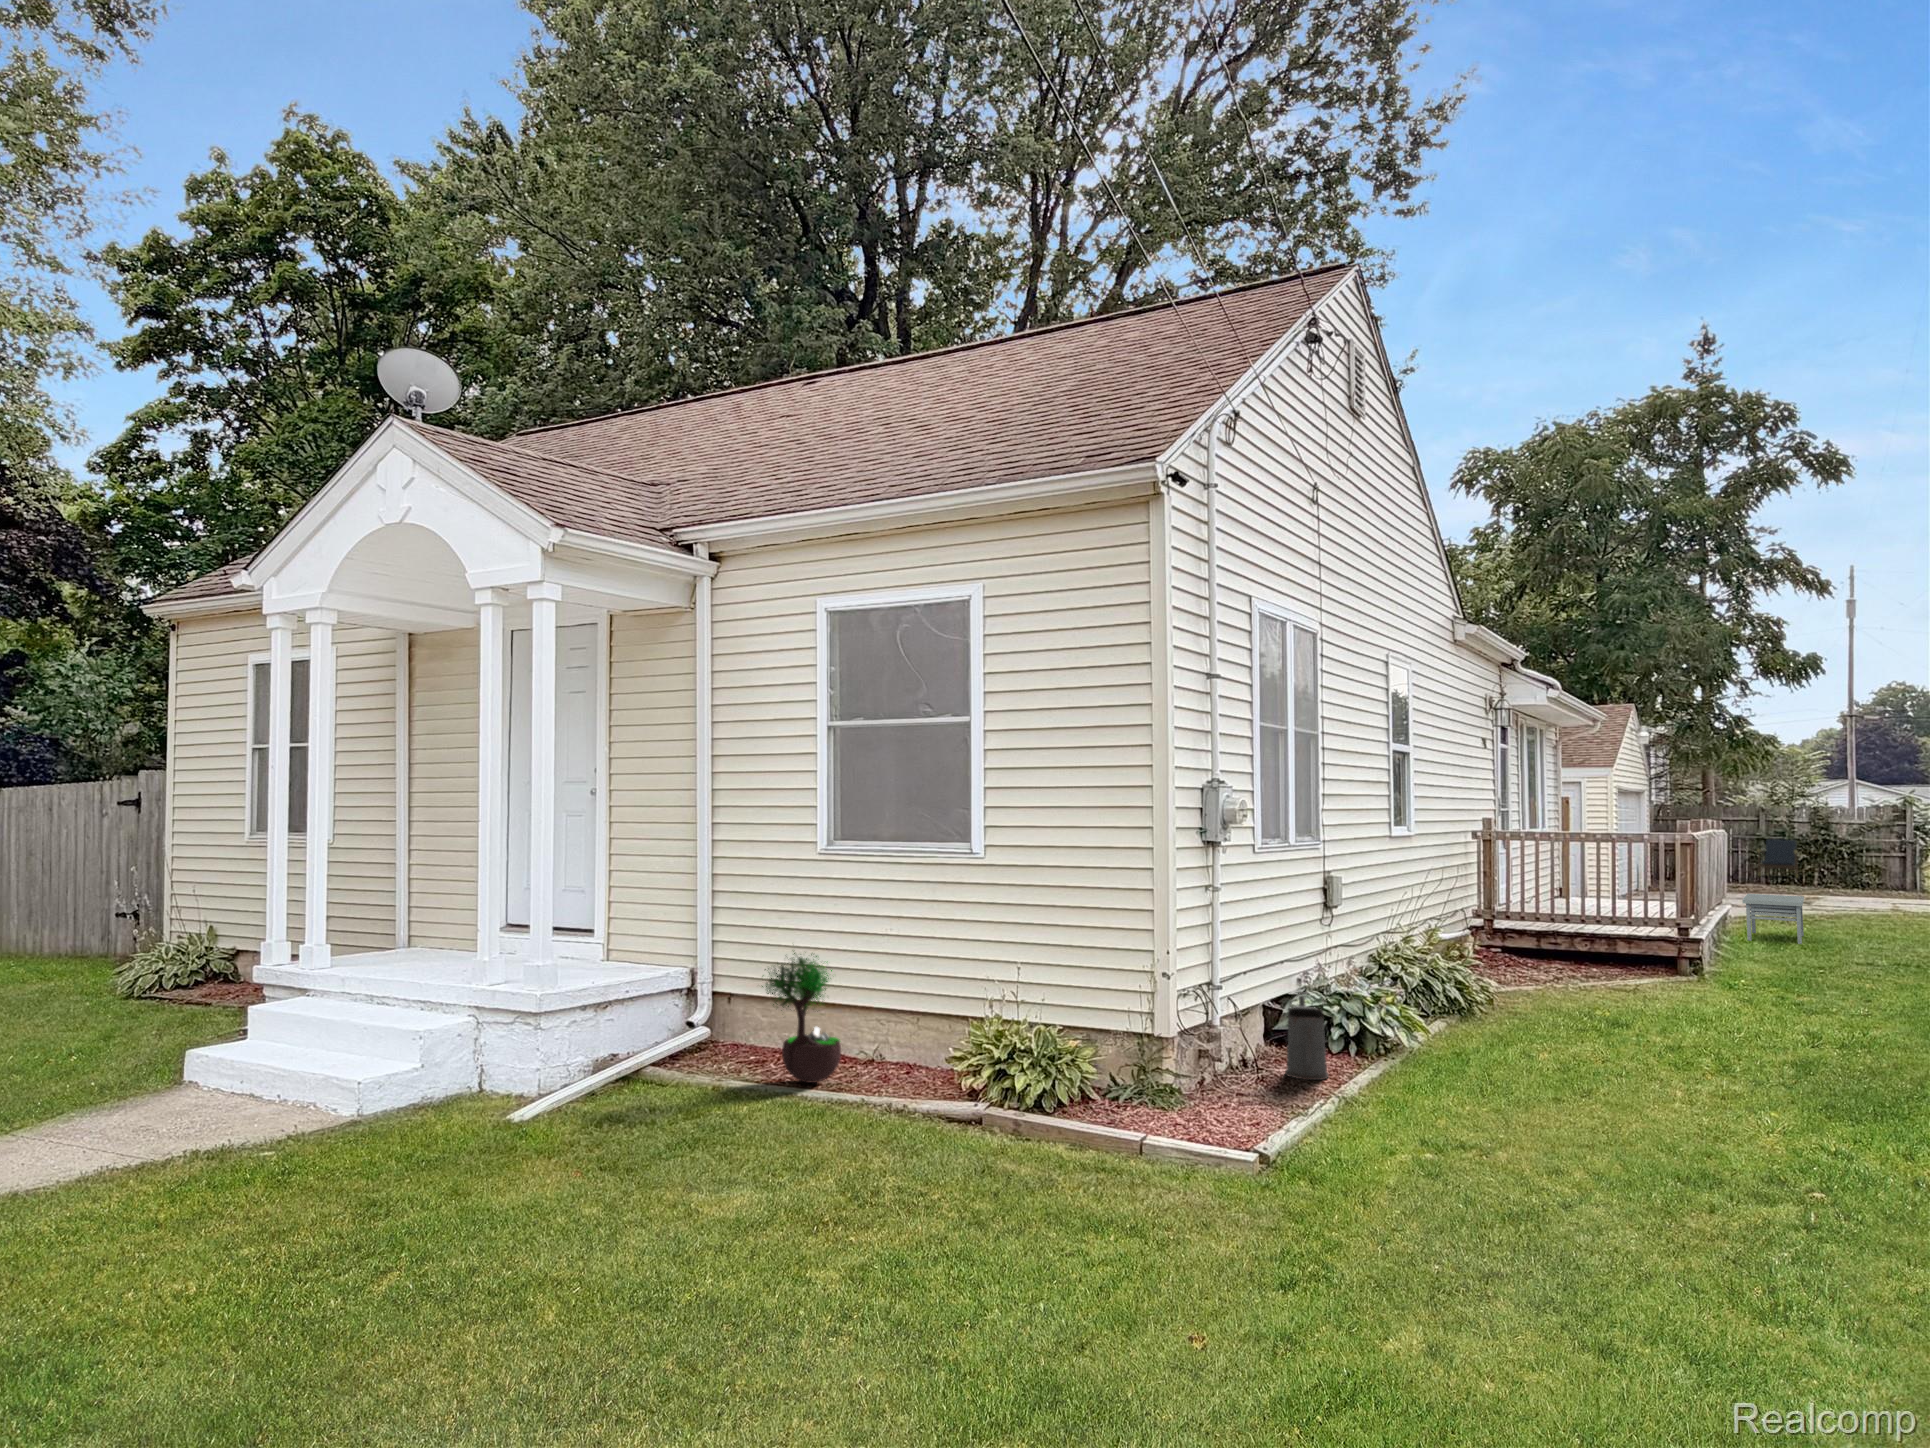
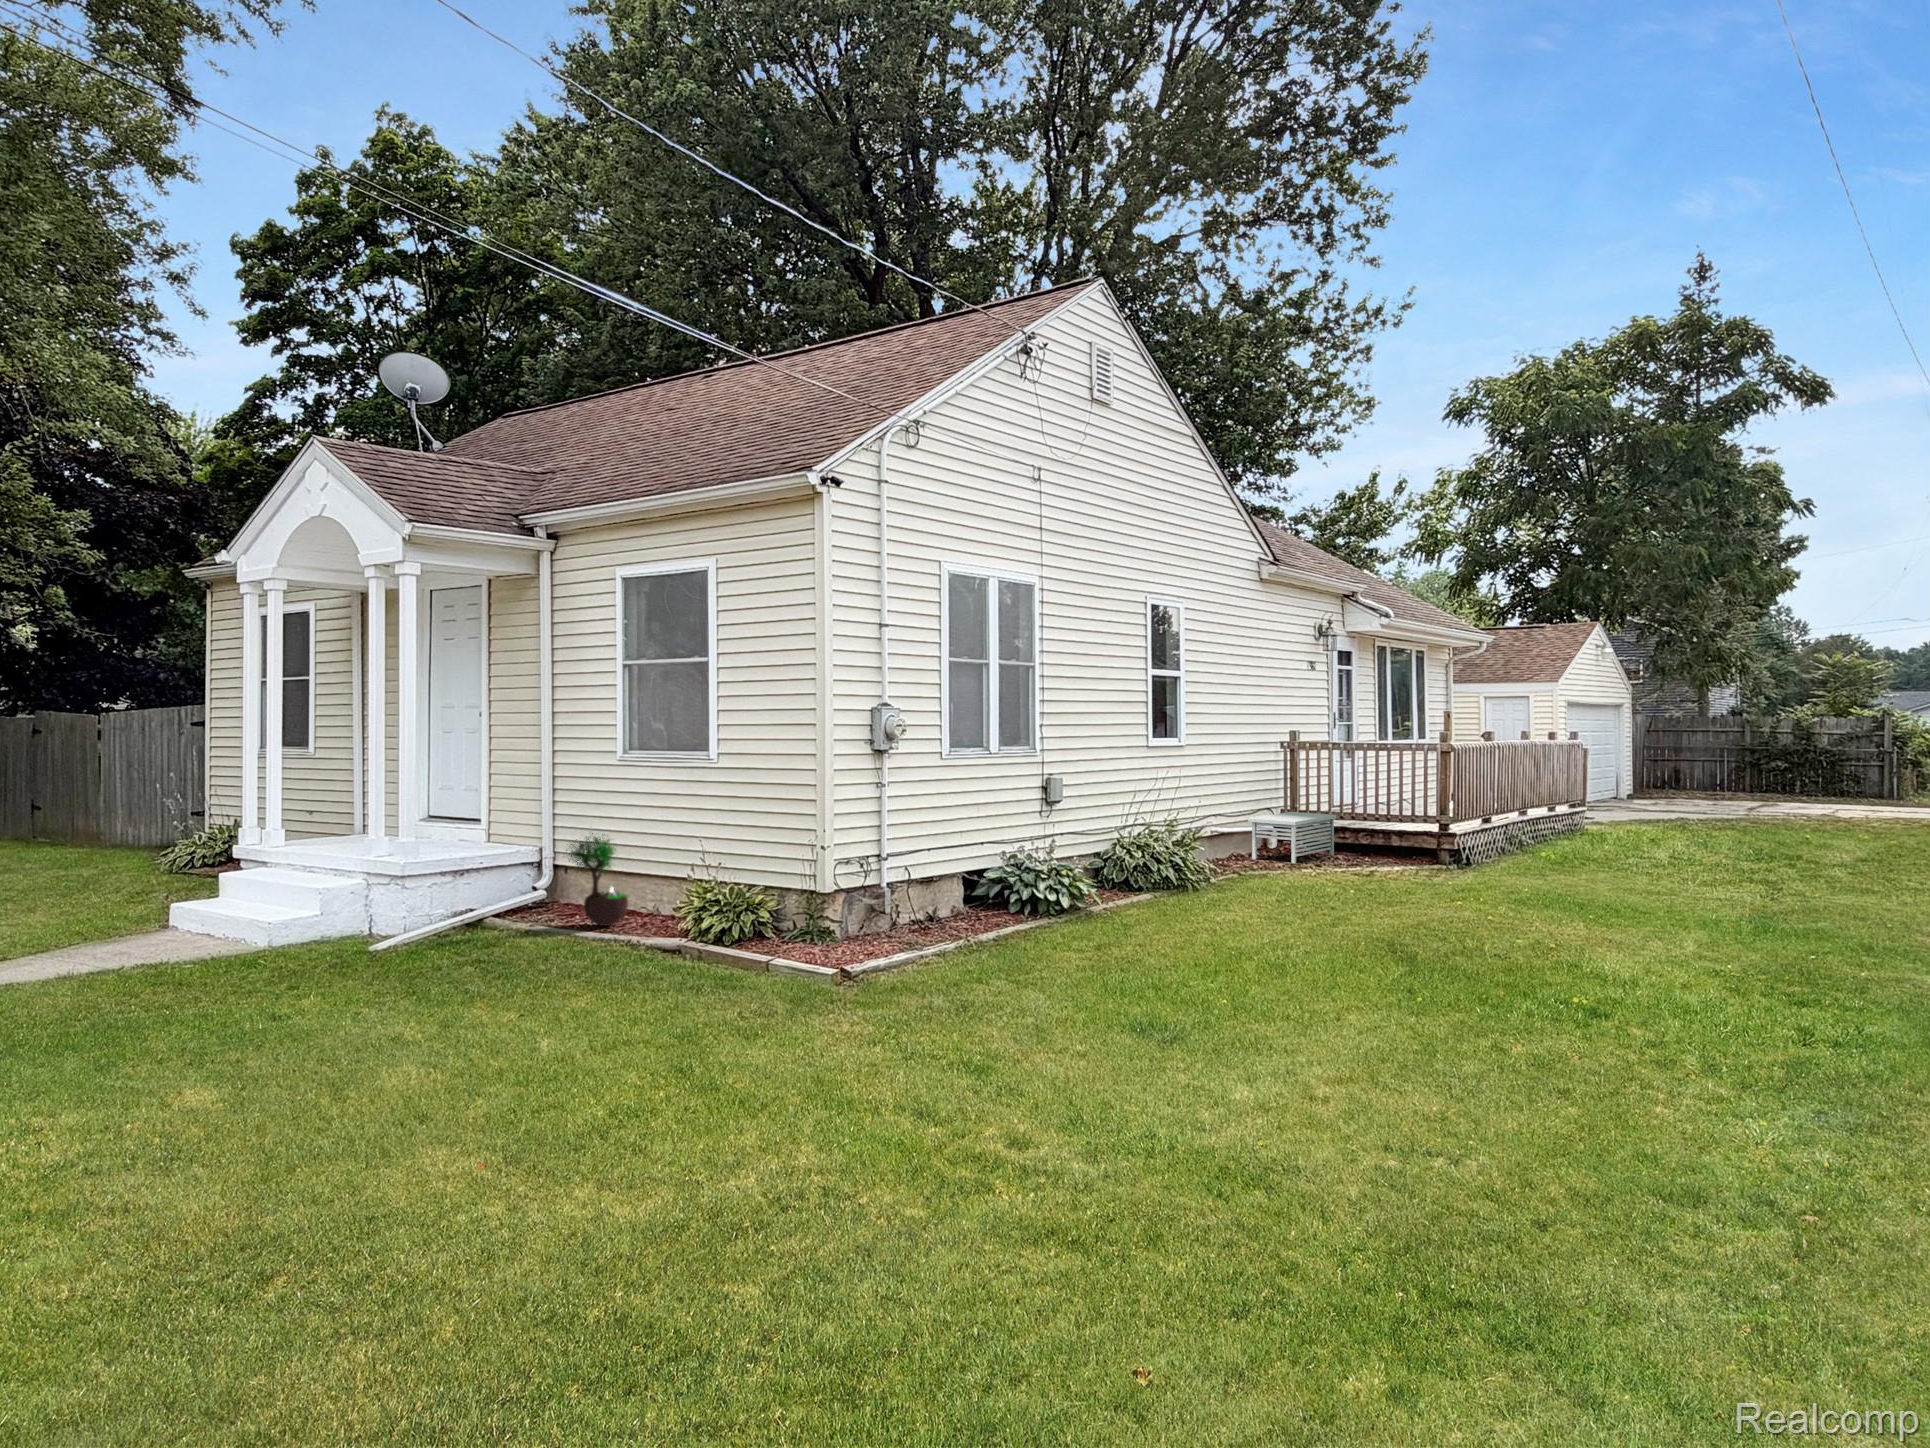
lounge chair: present [1758,839,1799,877] -> none [1711,751,1752,788]
storage bench: present [1742,894,1804,944] -> present [1248,812,1336,863]
watering can: present [1285,996,1329,1080] -> none [961,866,992,930]

